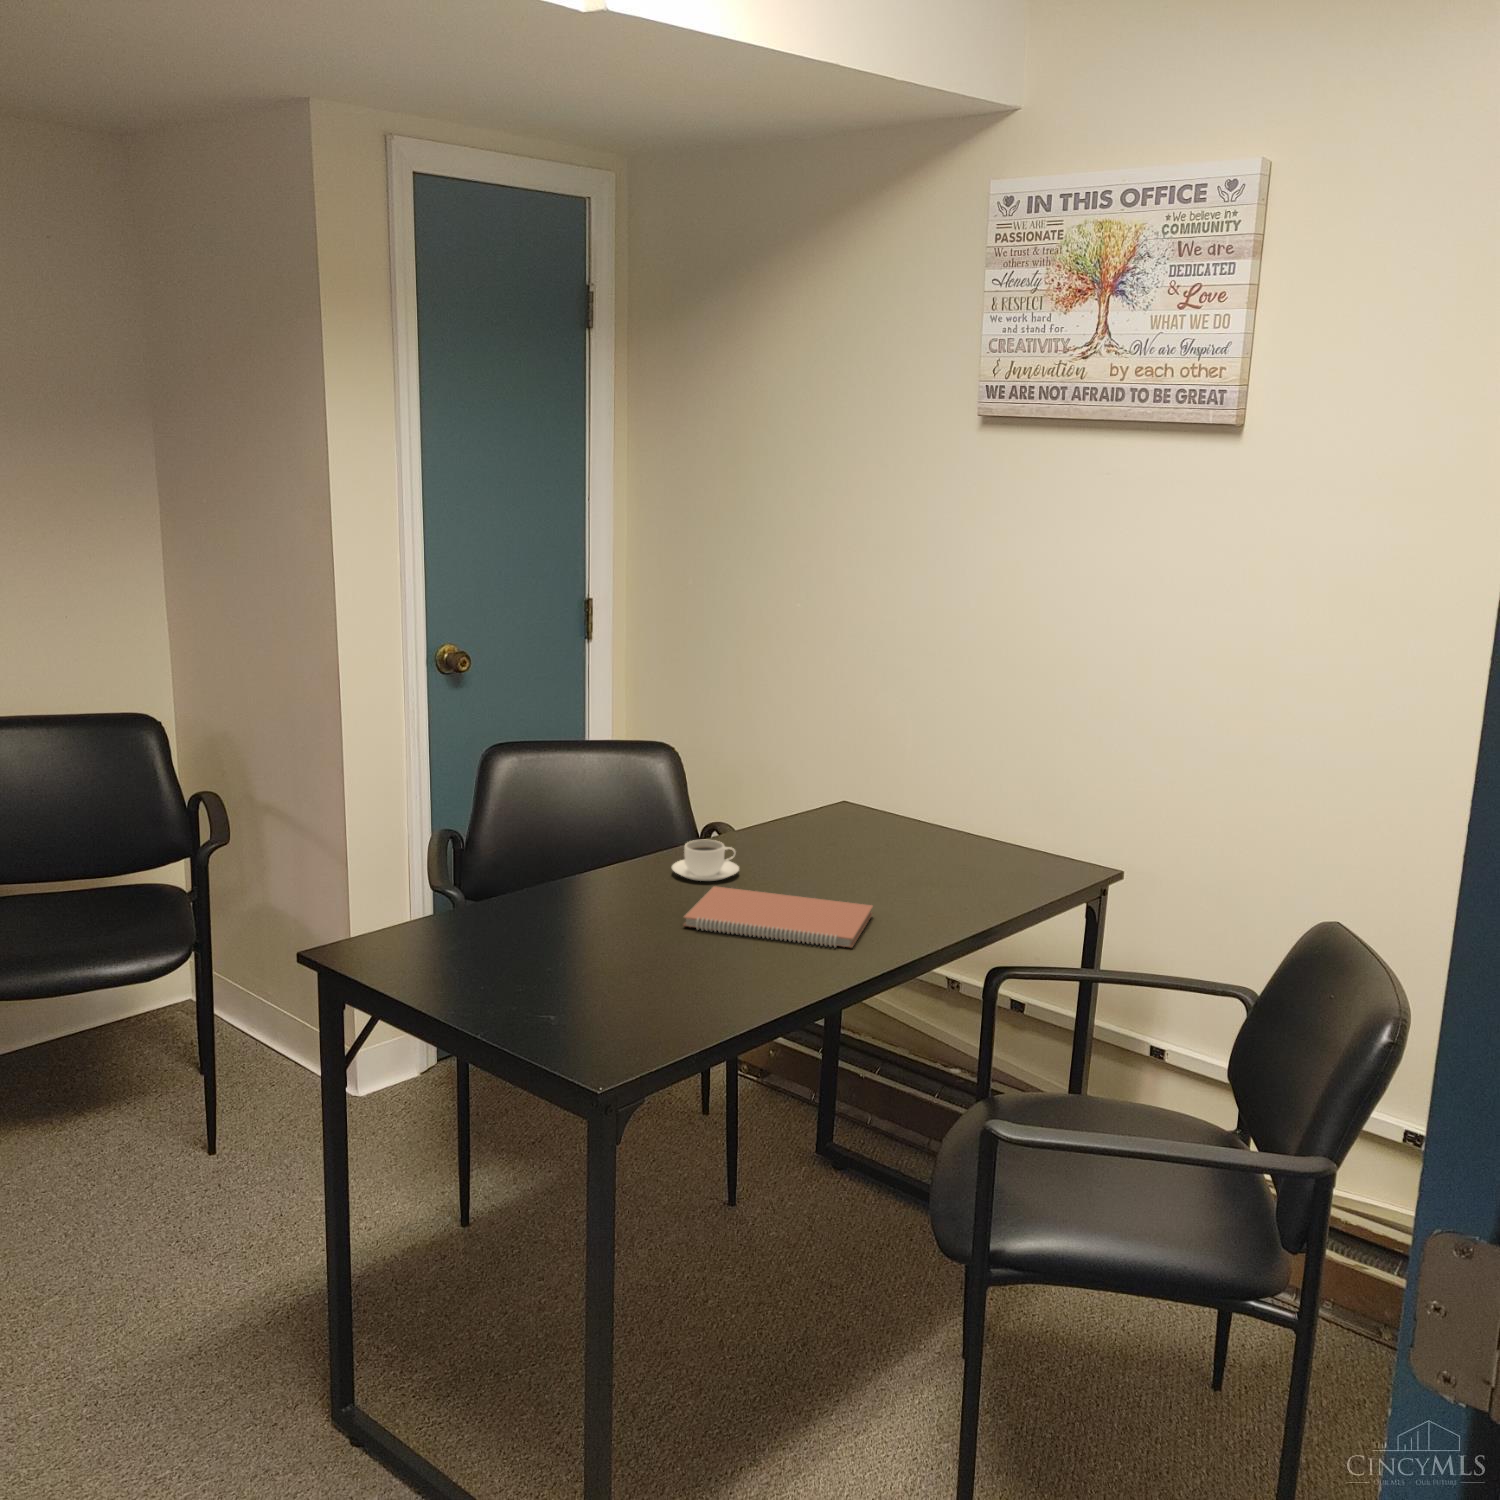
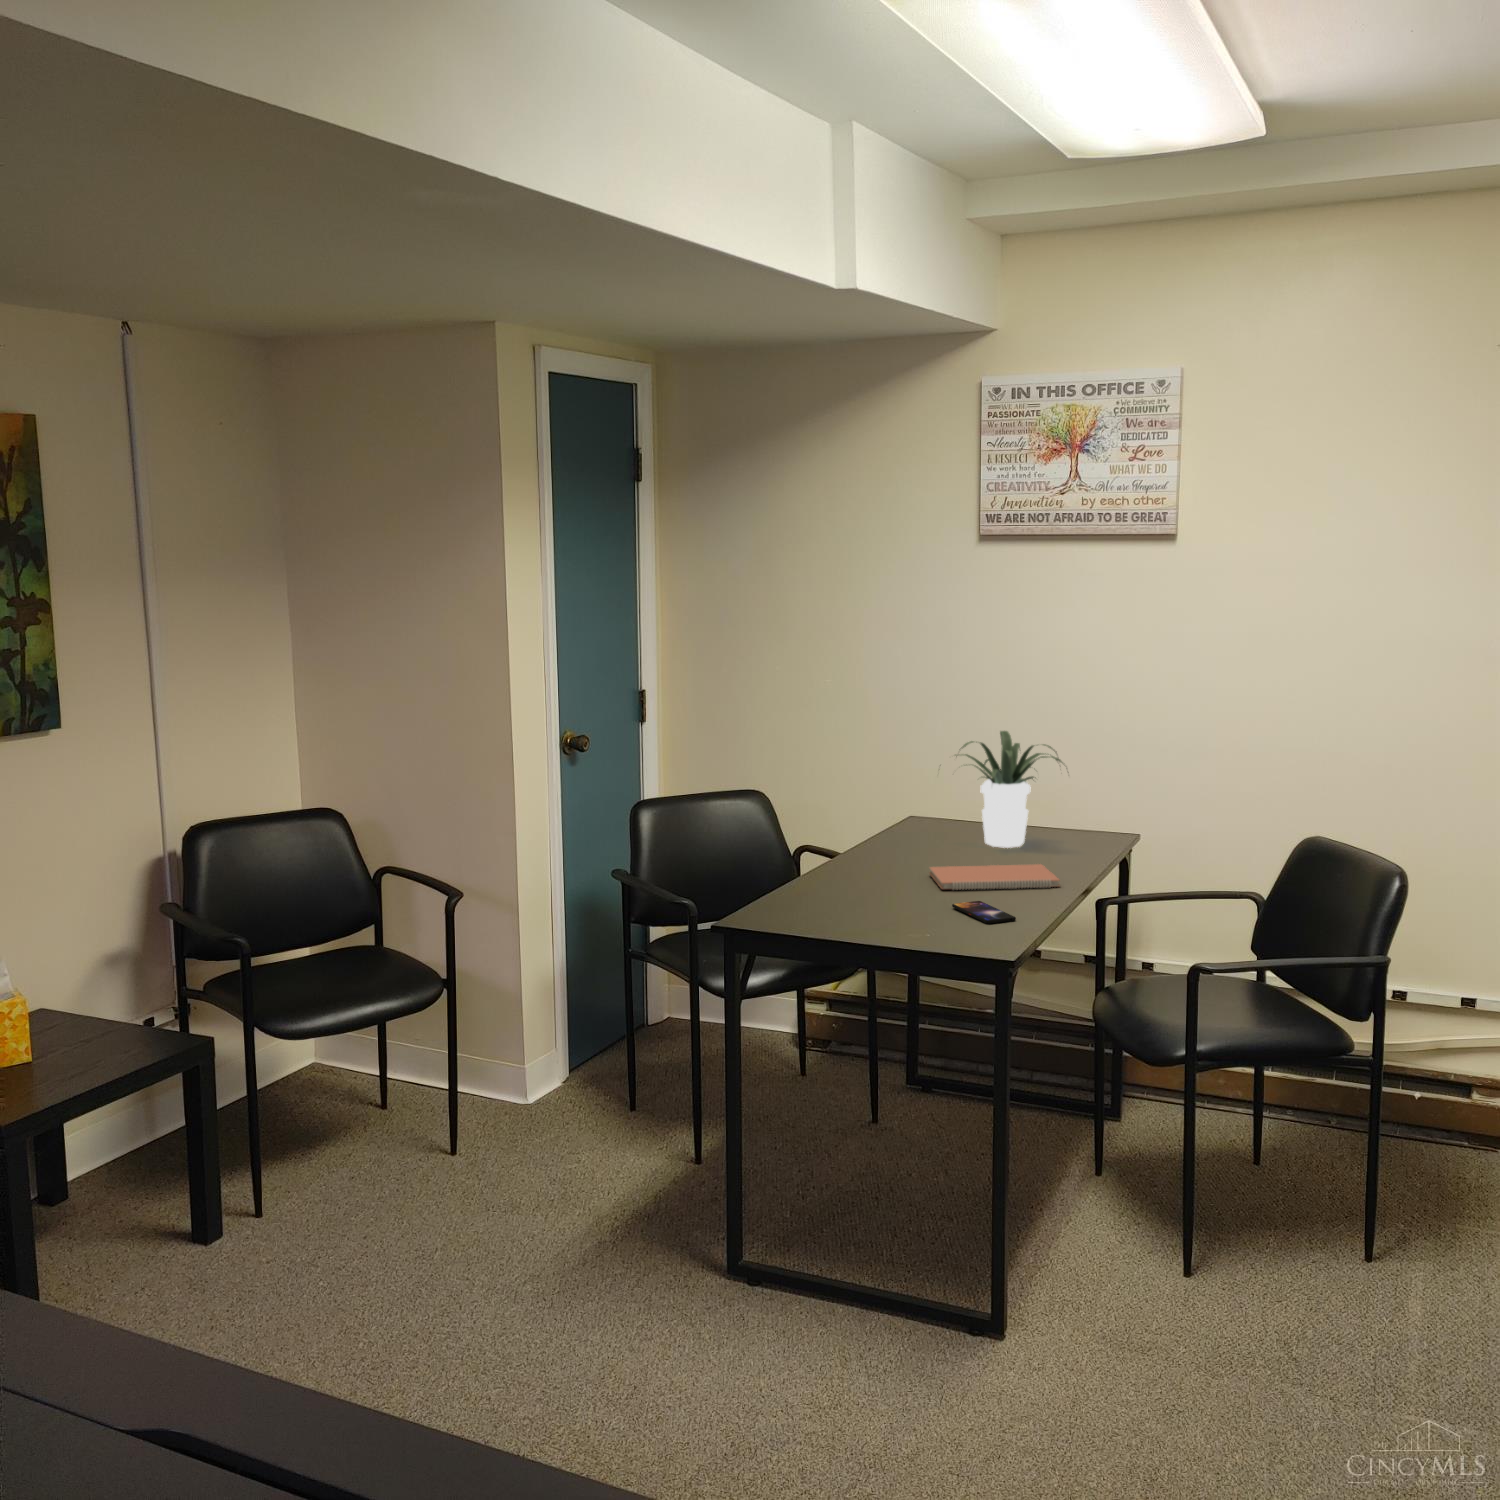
potted plant: none [816,698,1001,867] -> present [957,731,1063,848]
coffee cup: present [672,839,739,881] -> none [873,841,923,868]
smartphone: none [637,956,691,1001] -> present [952,901,1016,924]

